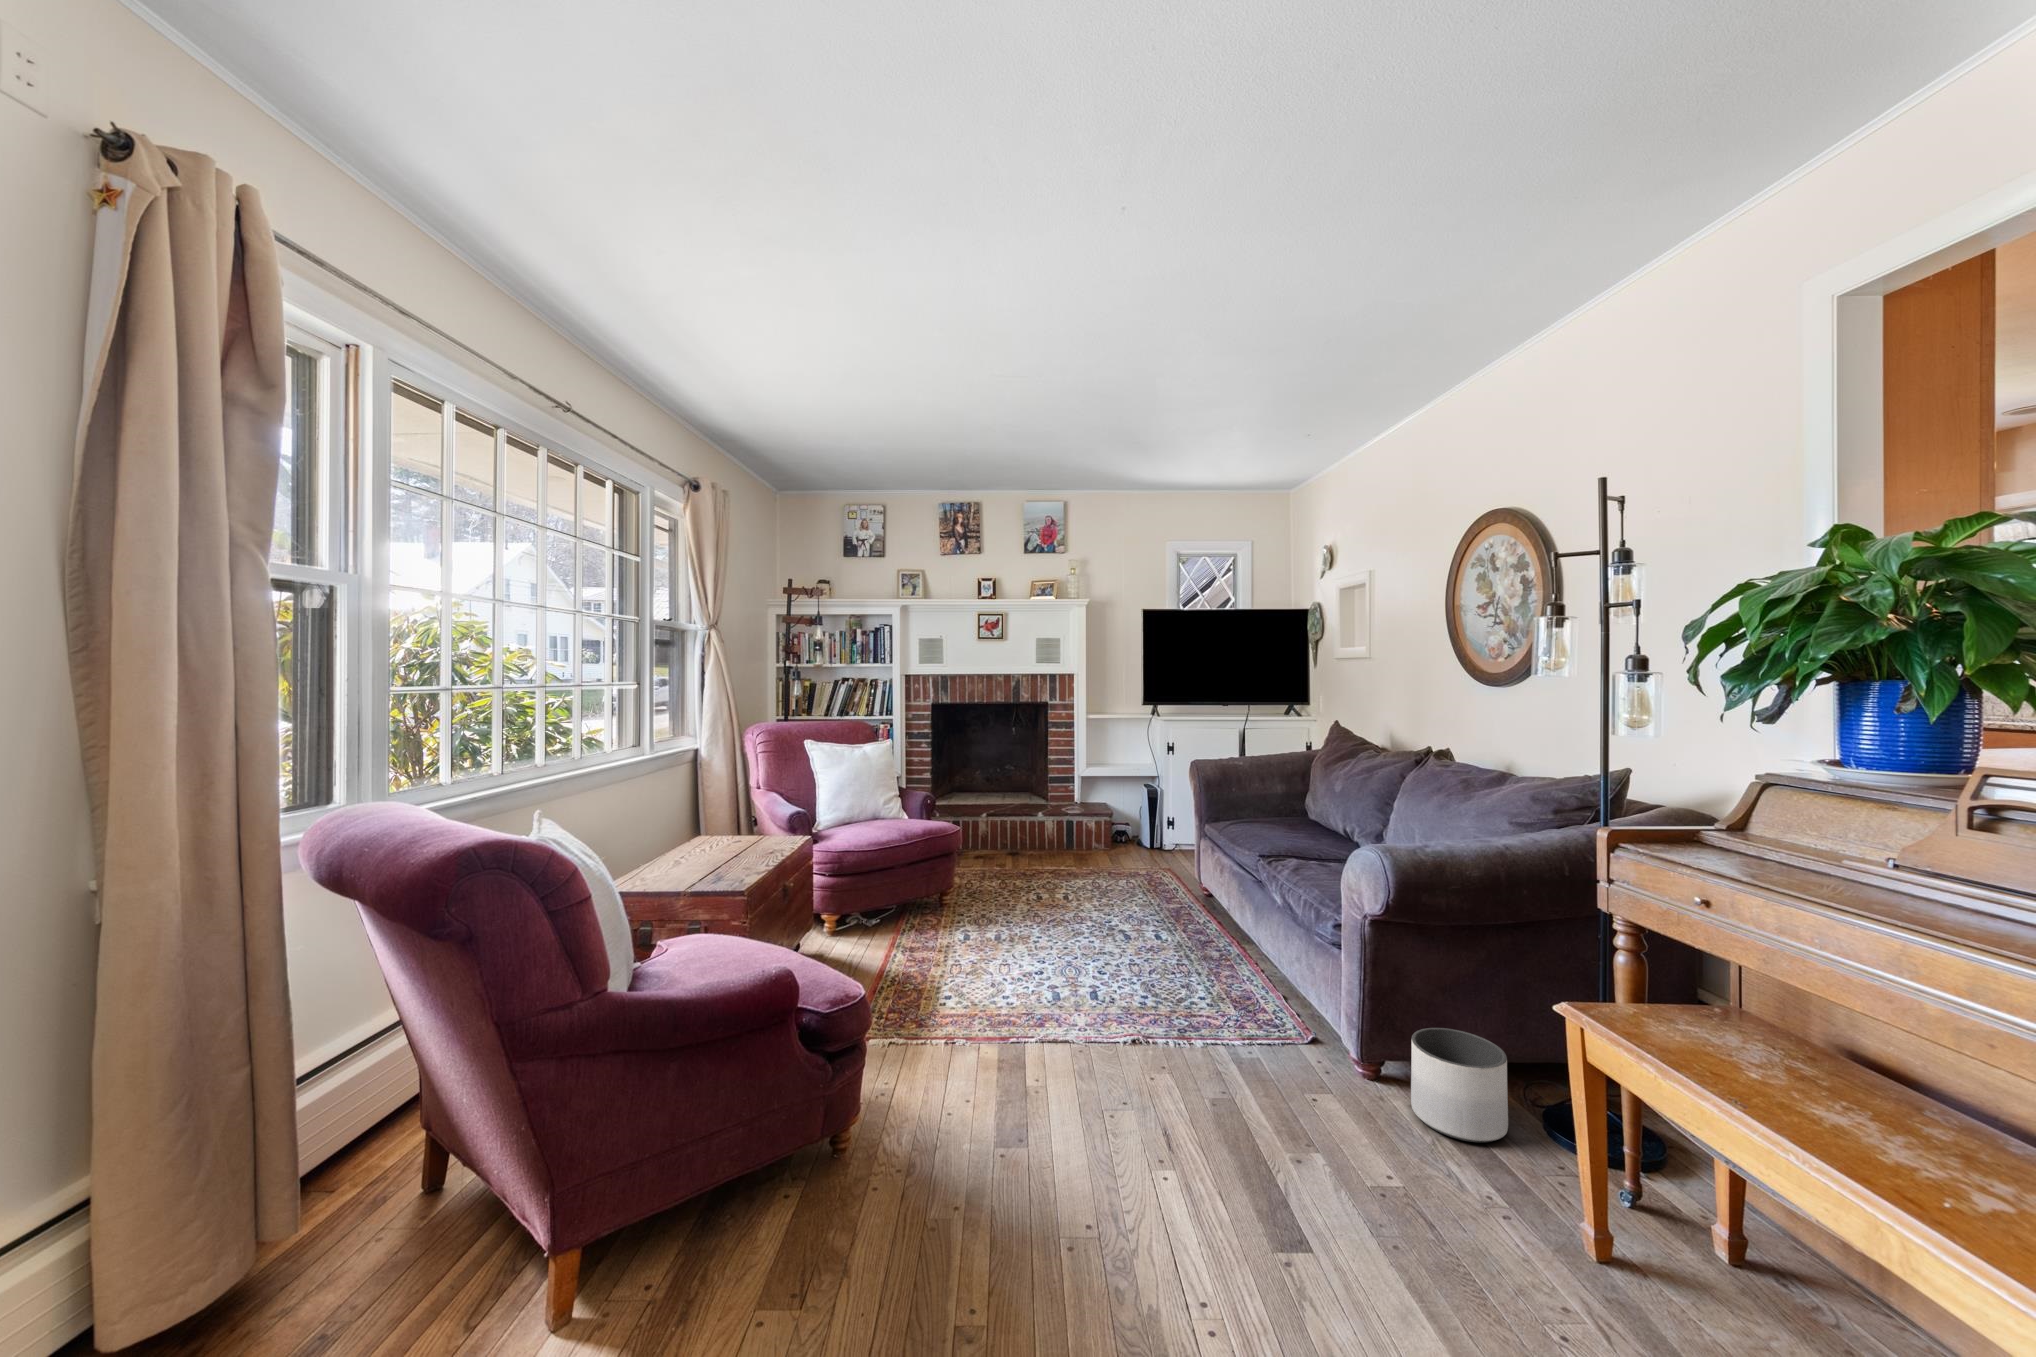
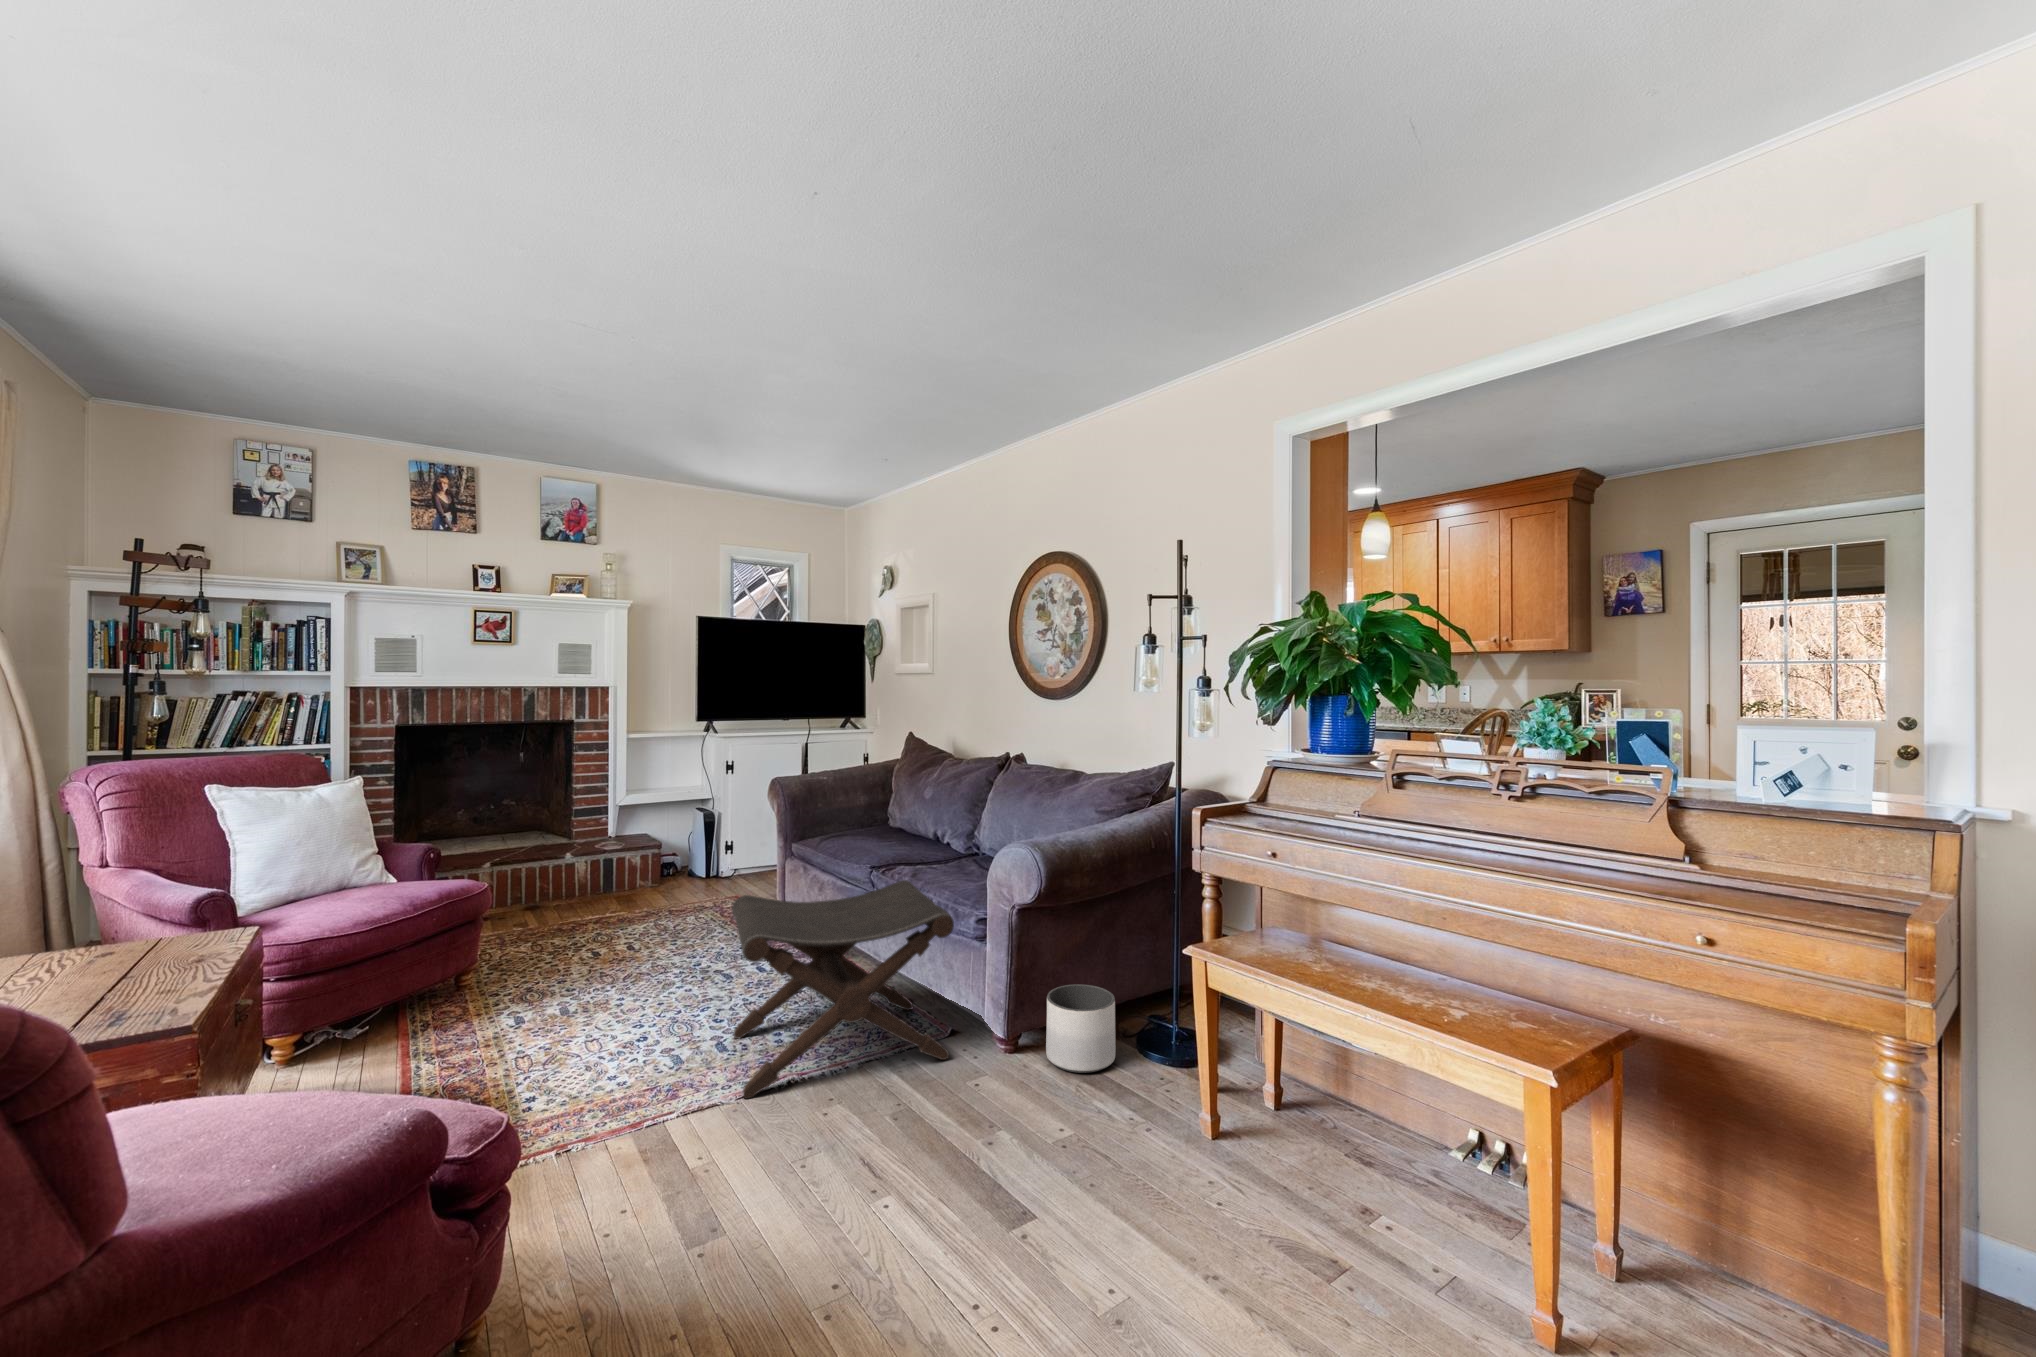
footstool: none [1086,864,1298,1069] -> present [732,880,954,1098]

